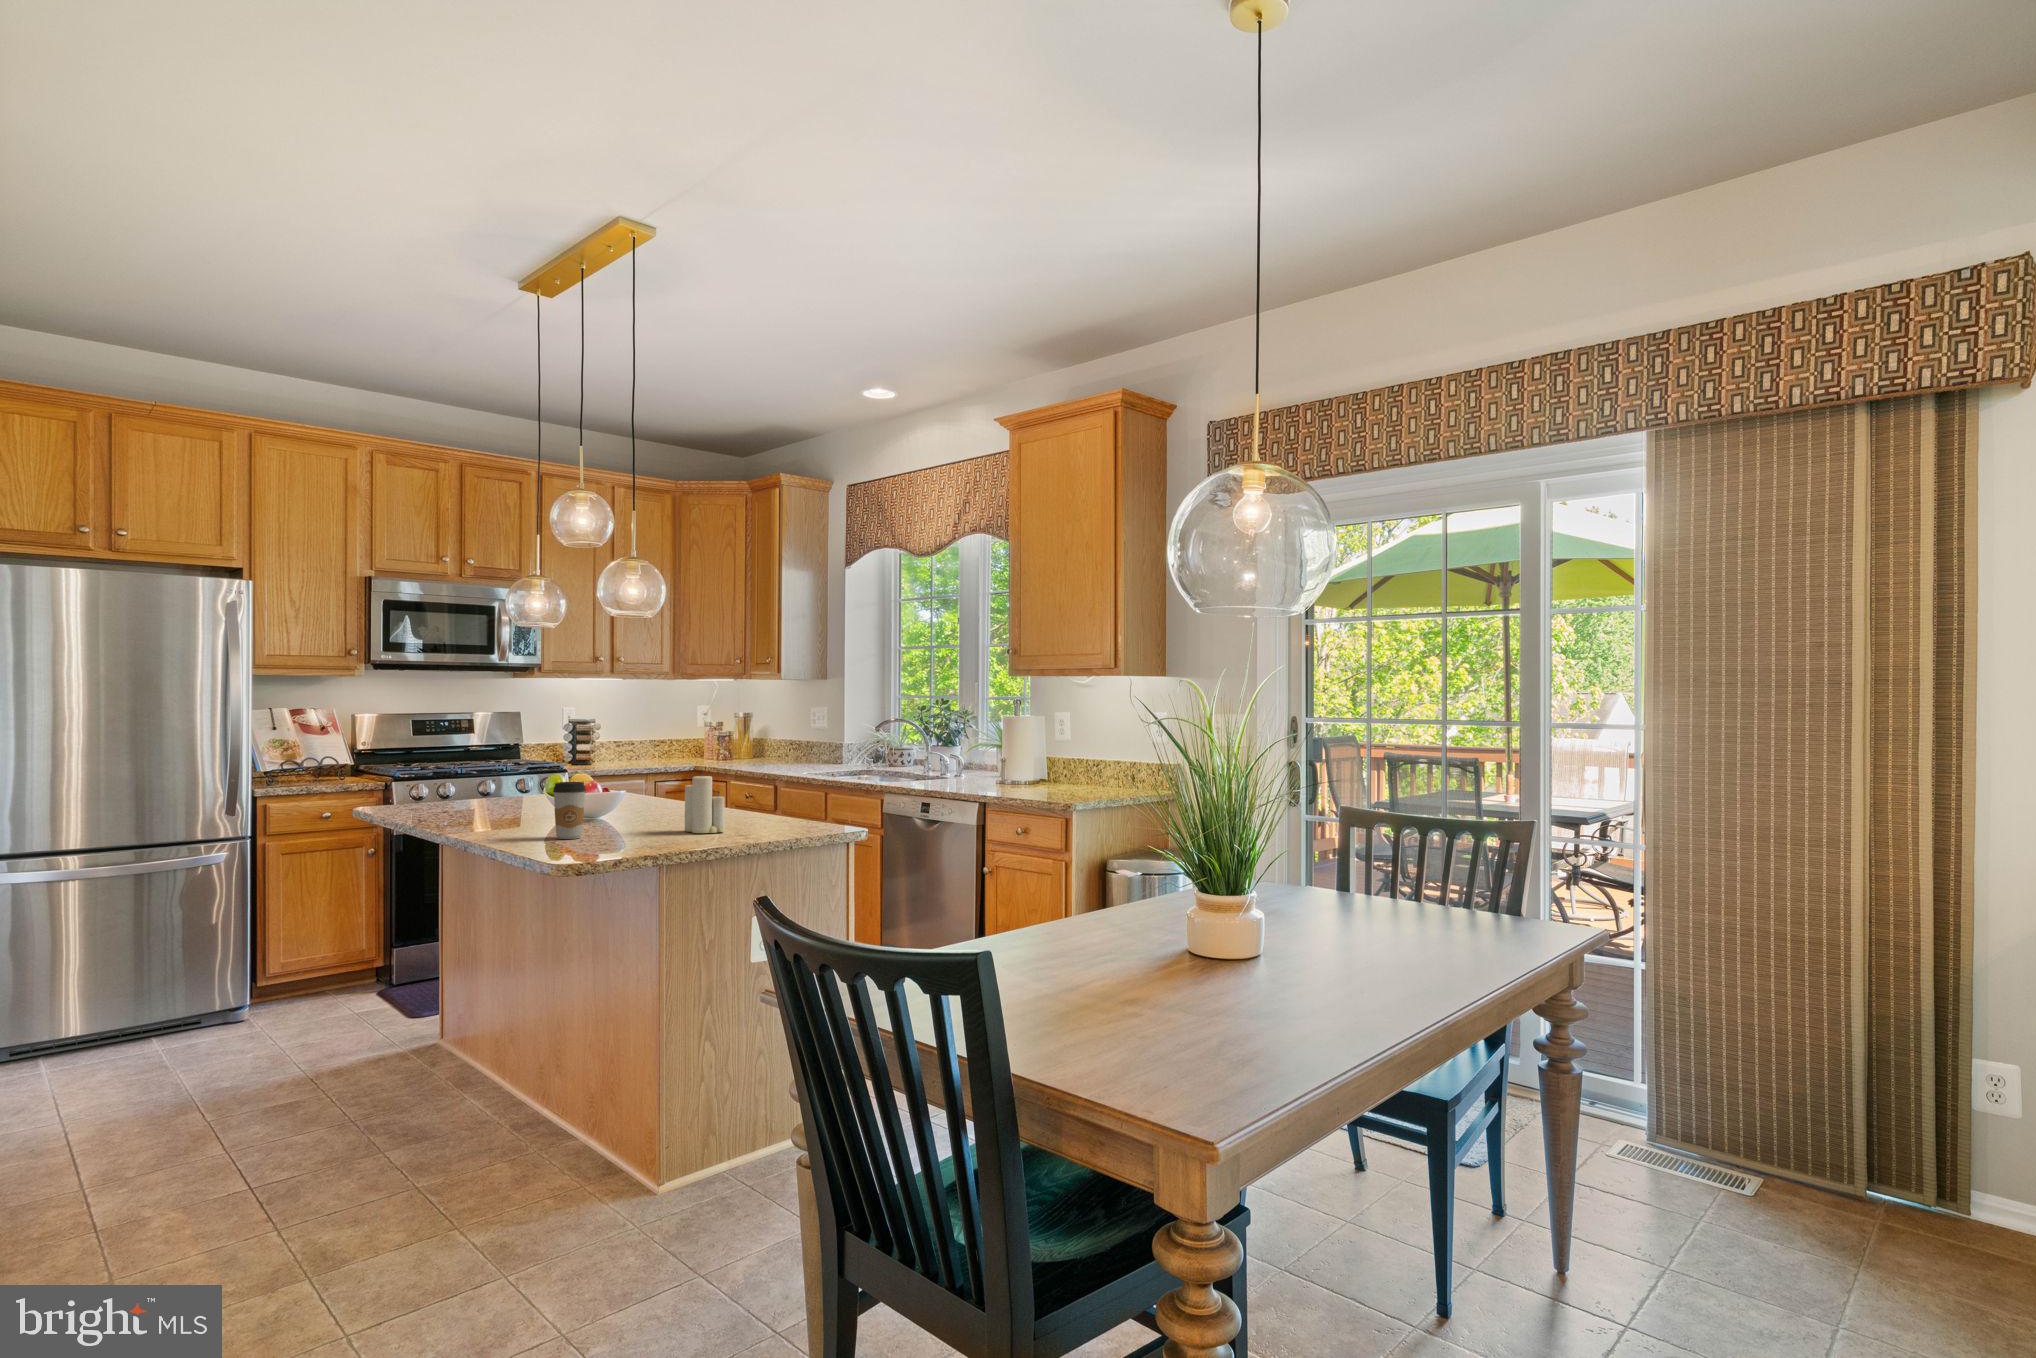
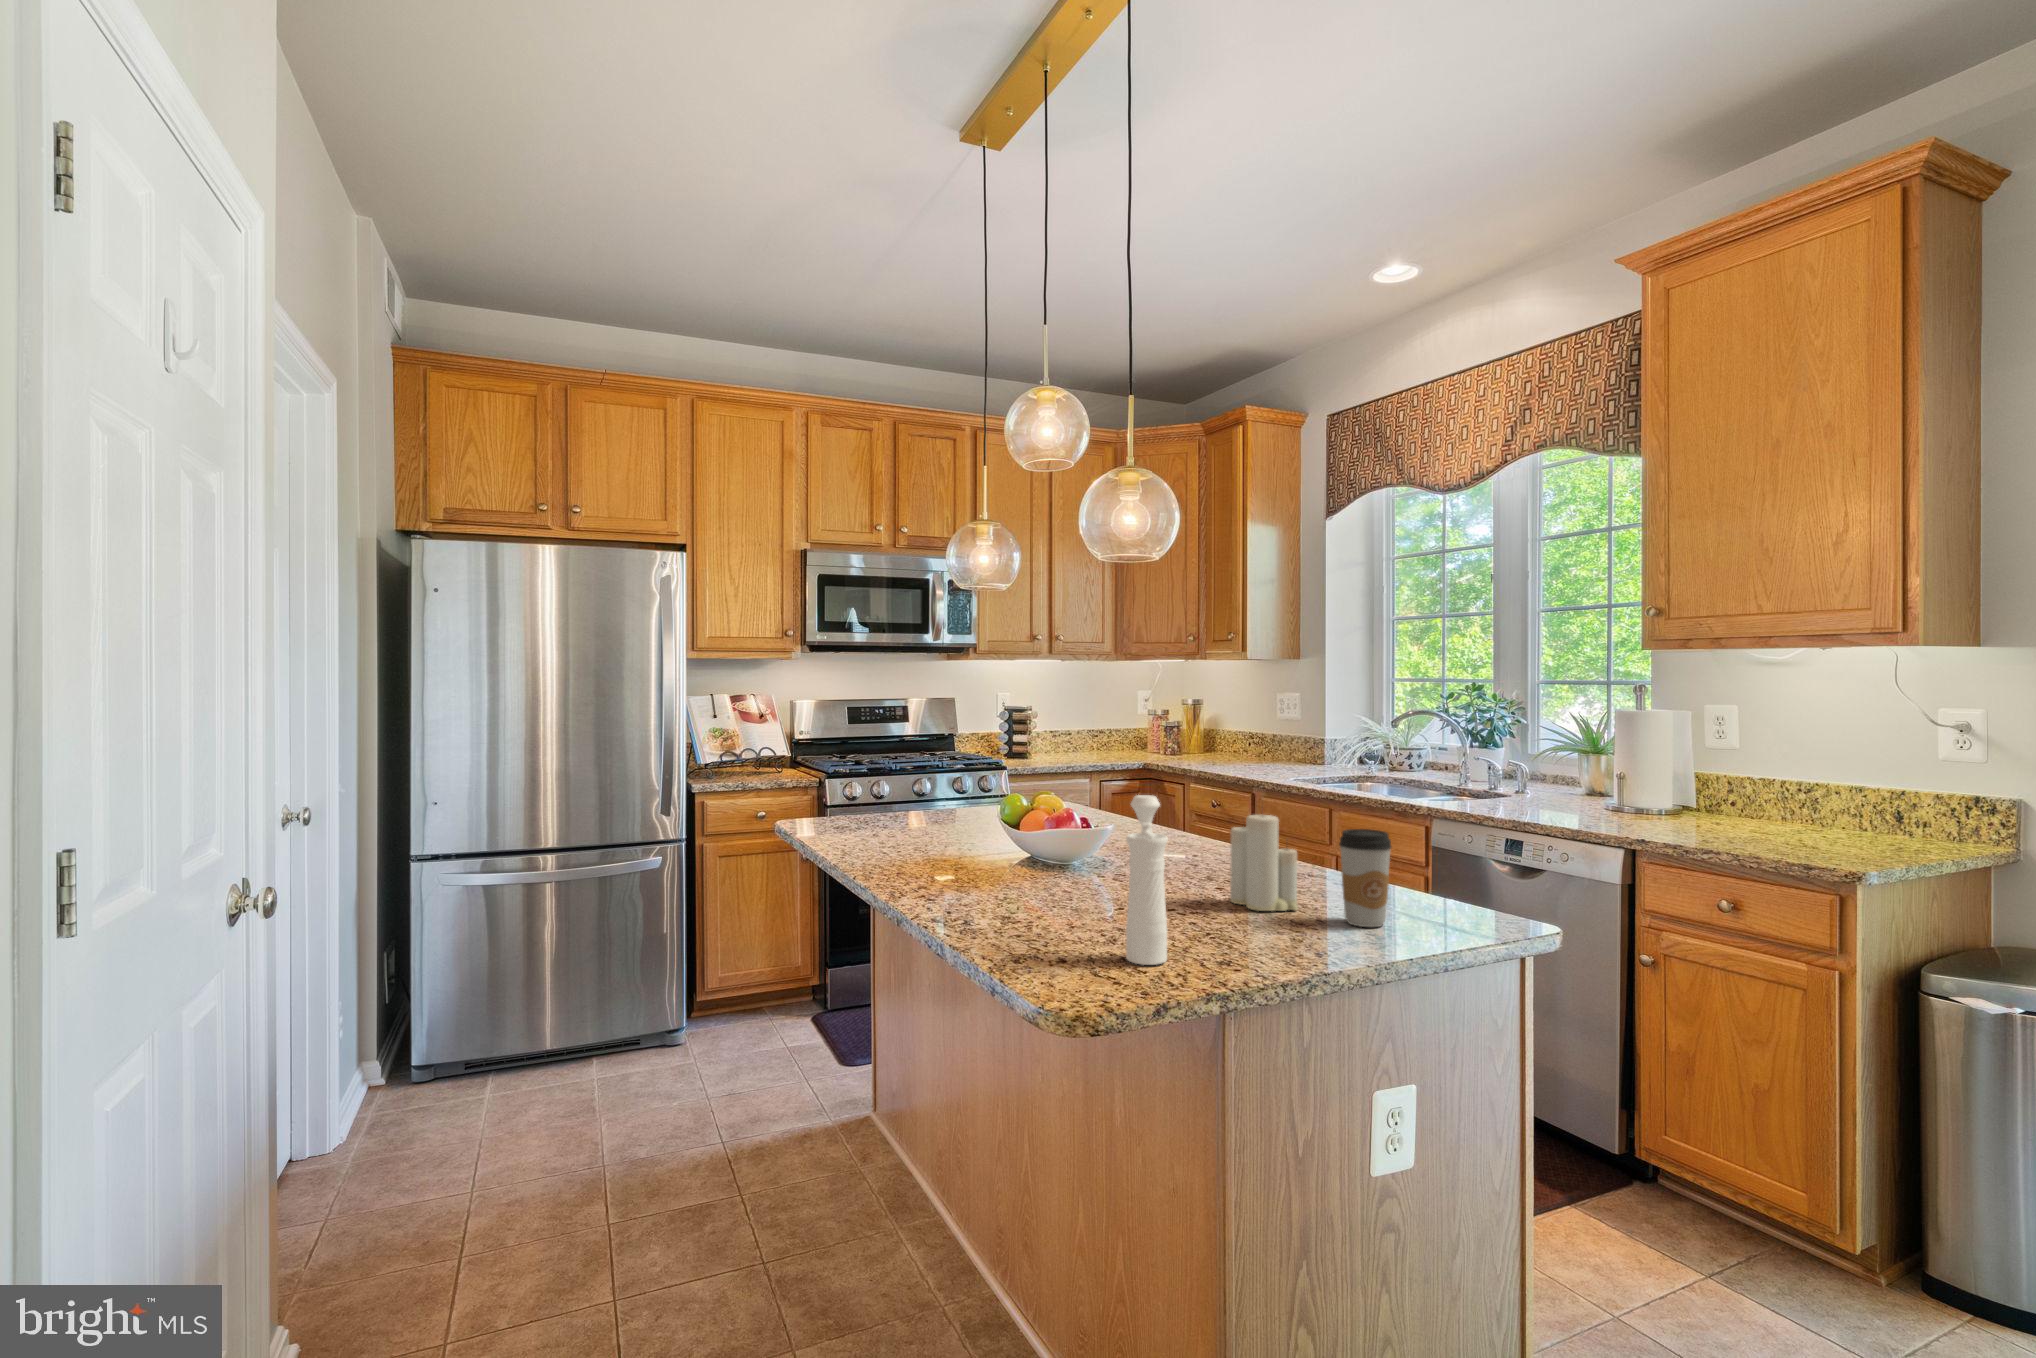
pepper mill: none [598,761,626,853] -> present [1126,795,1168,965]
coffee cup: present [553,782,586,839] -> present [1339,829,1391,927]

